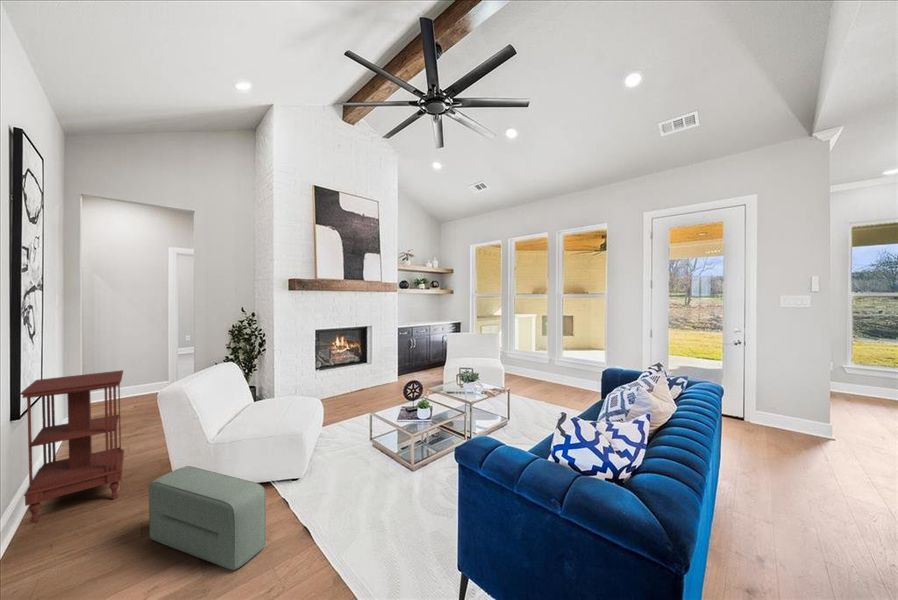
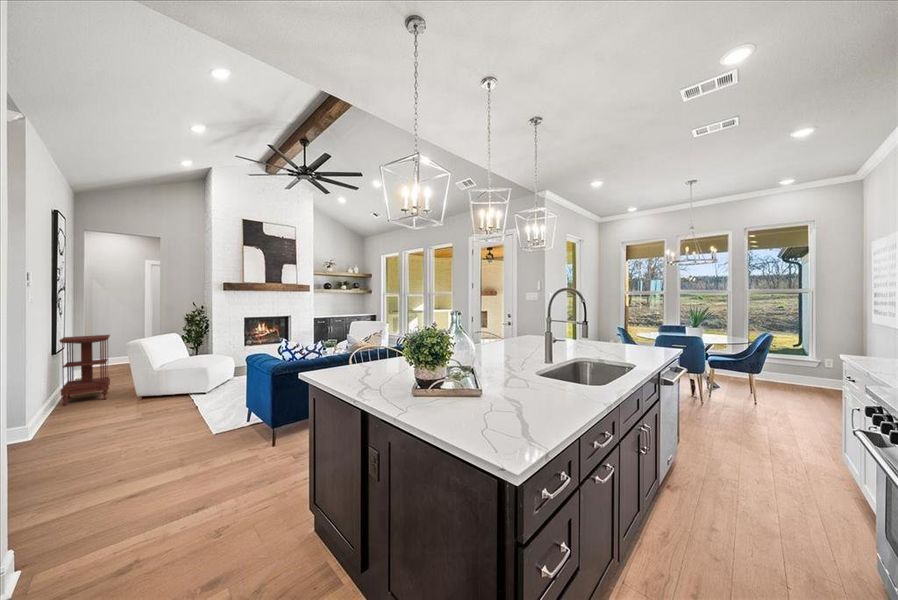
pouf: present [148,466,266,570] -> none [121,378,176,416]

